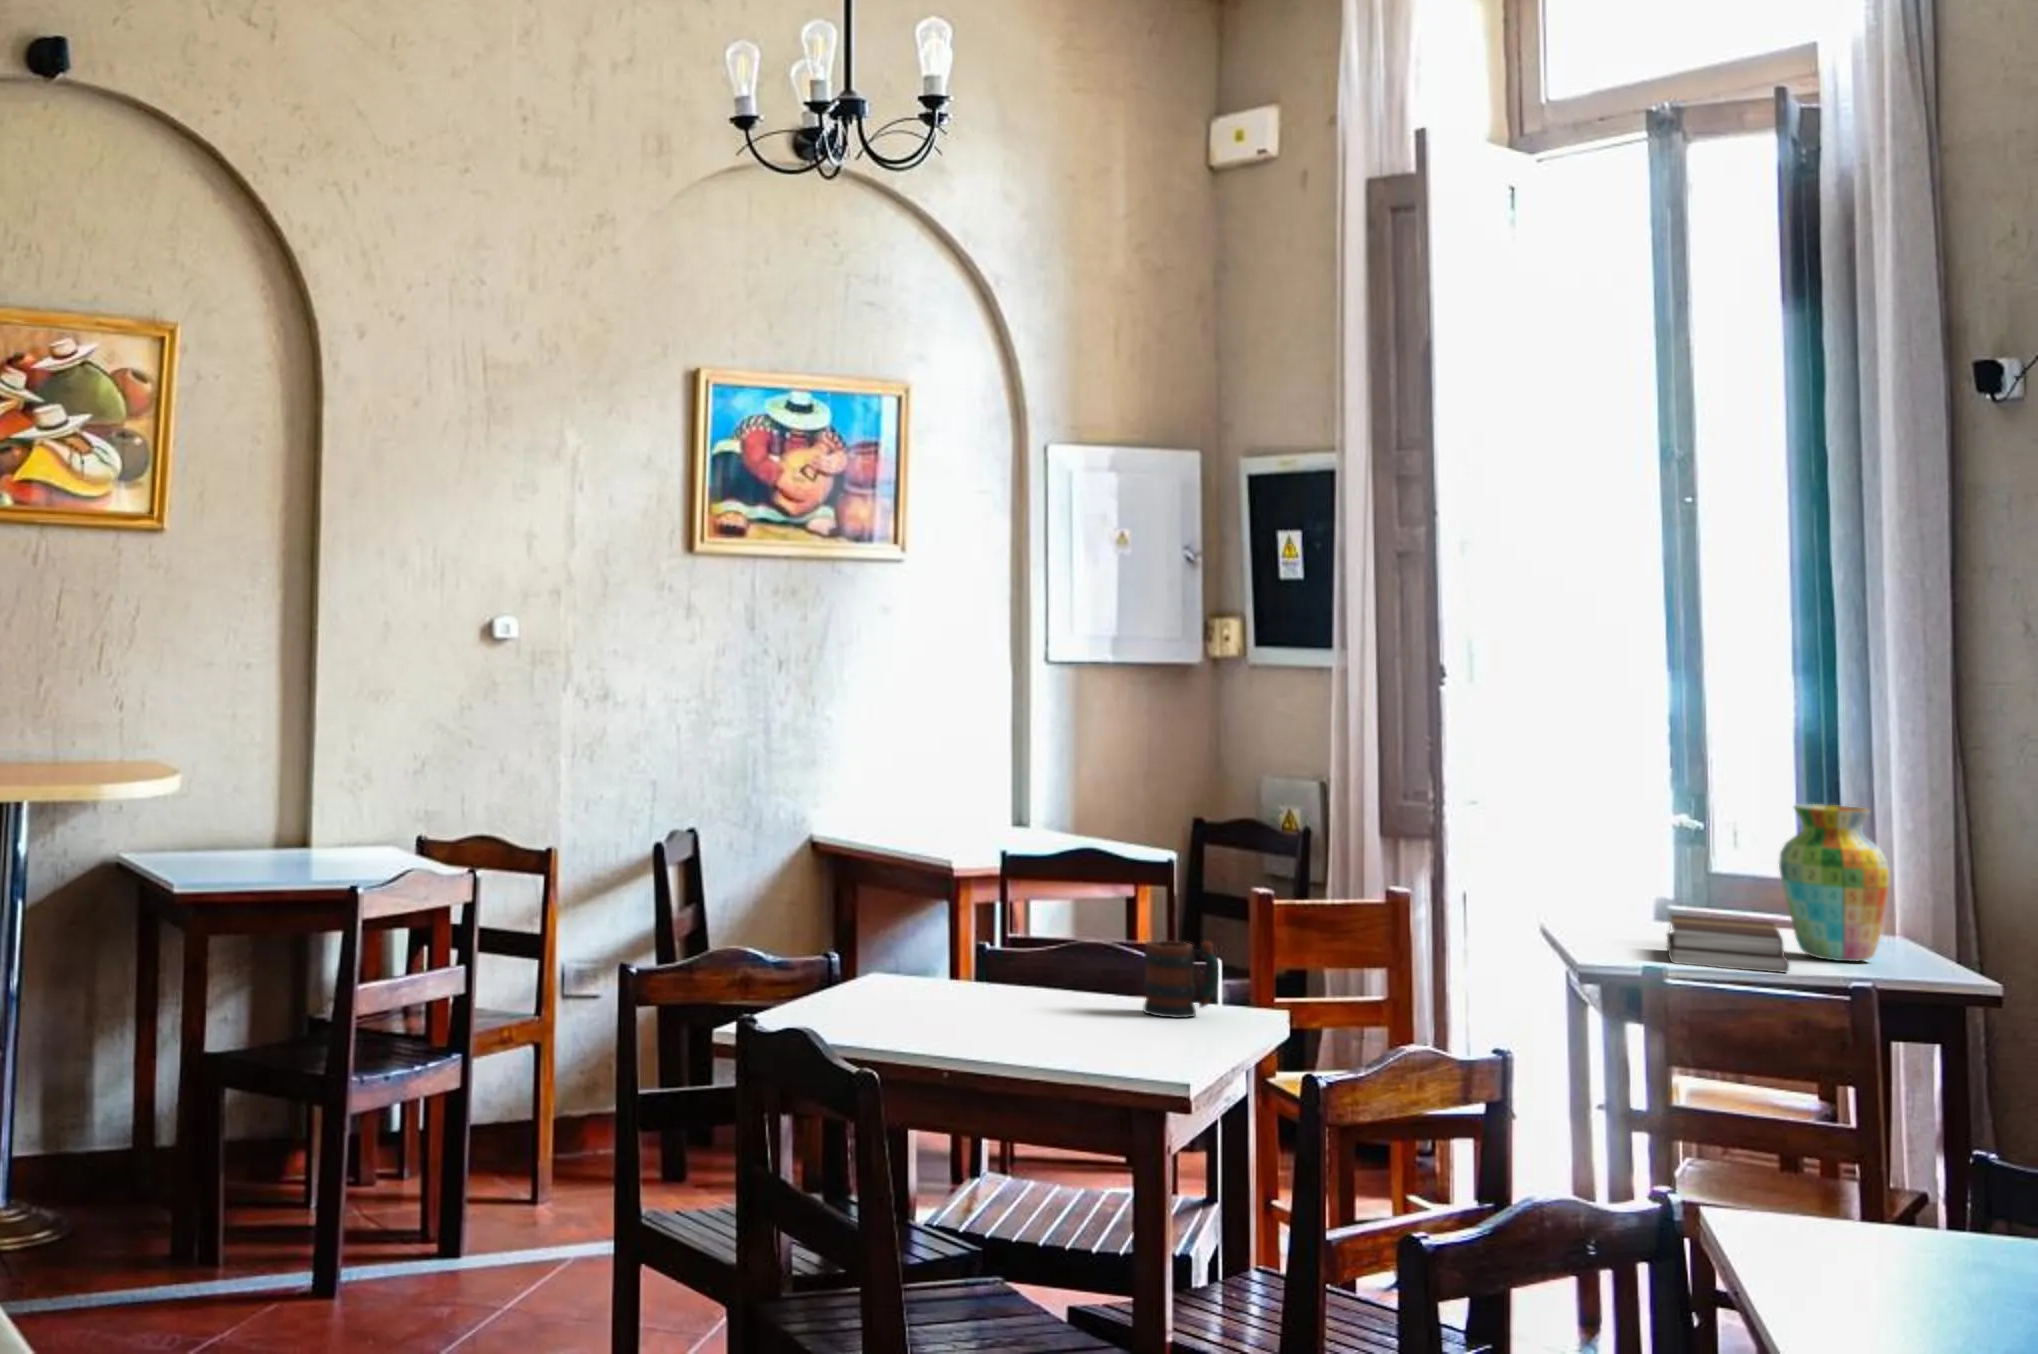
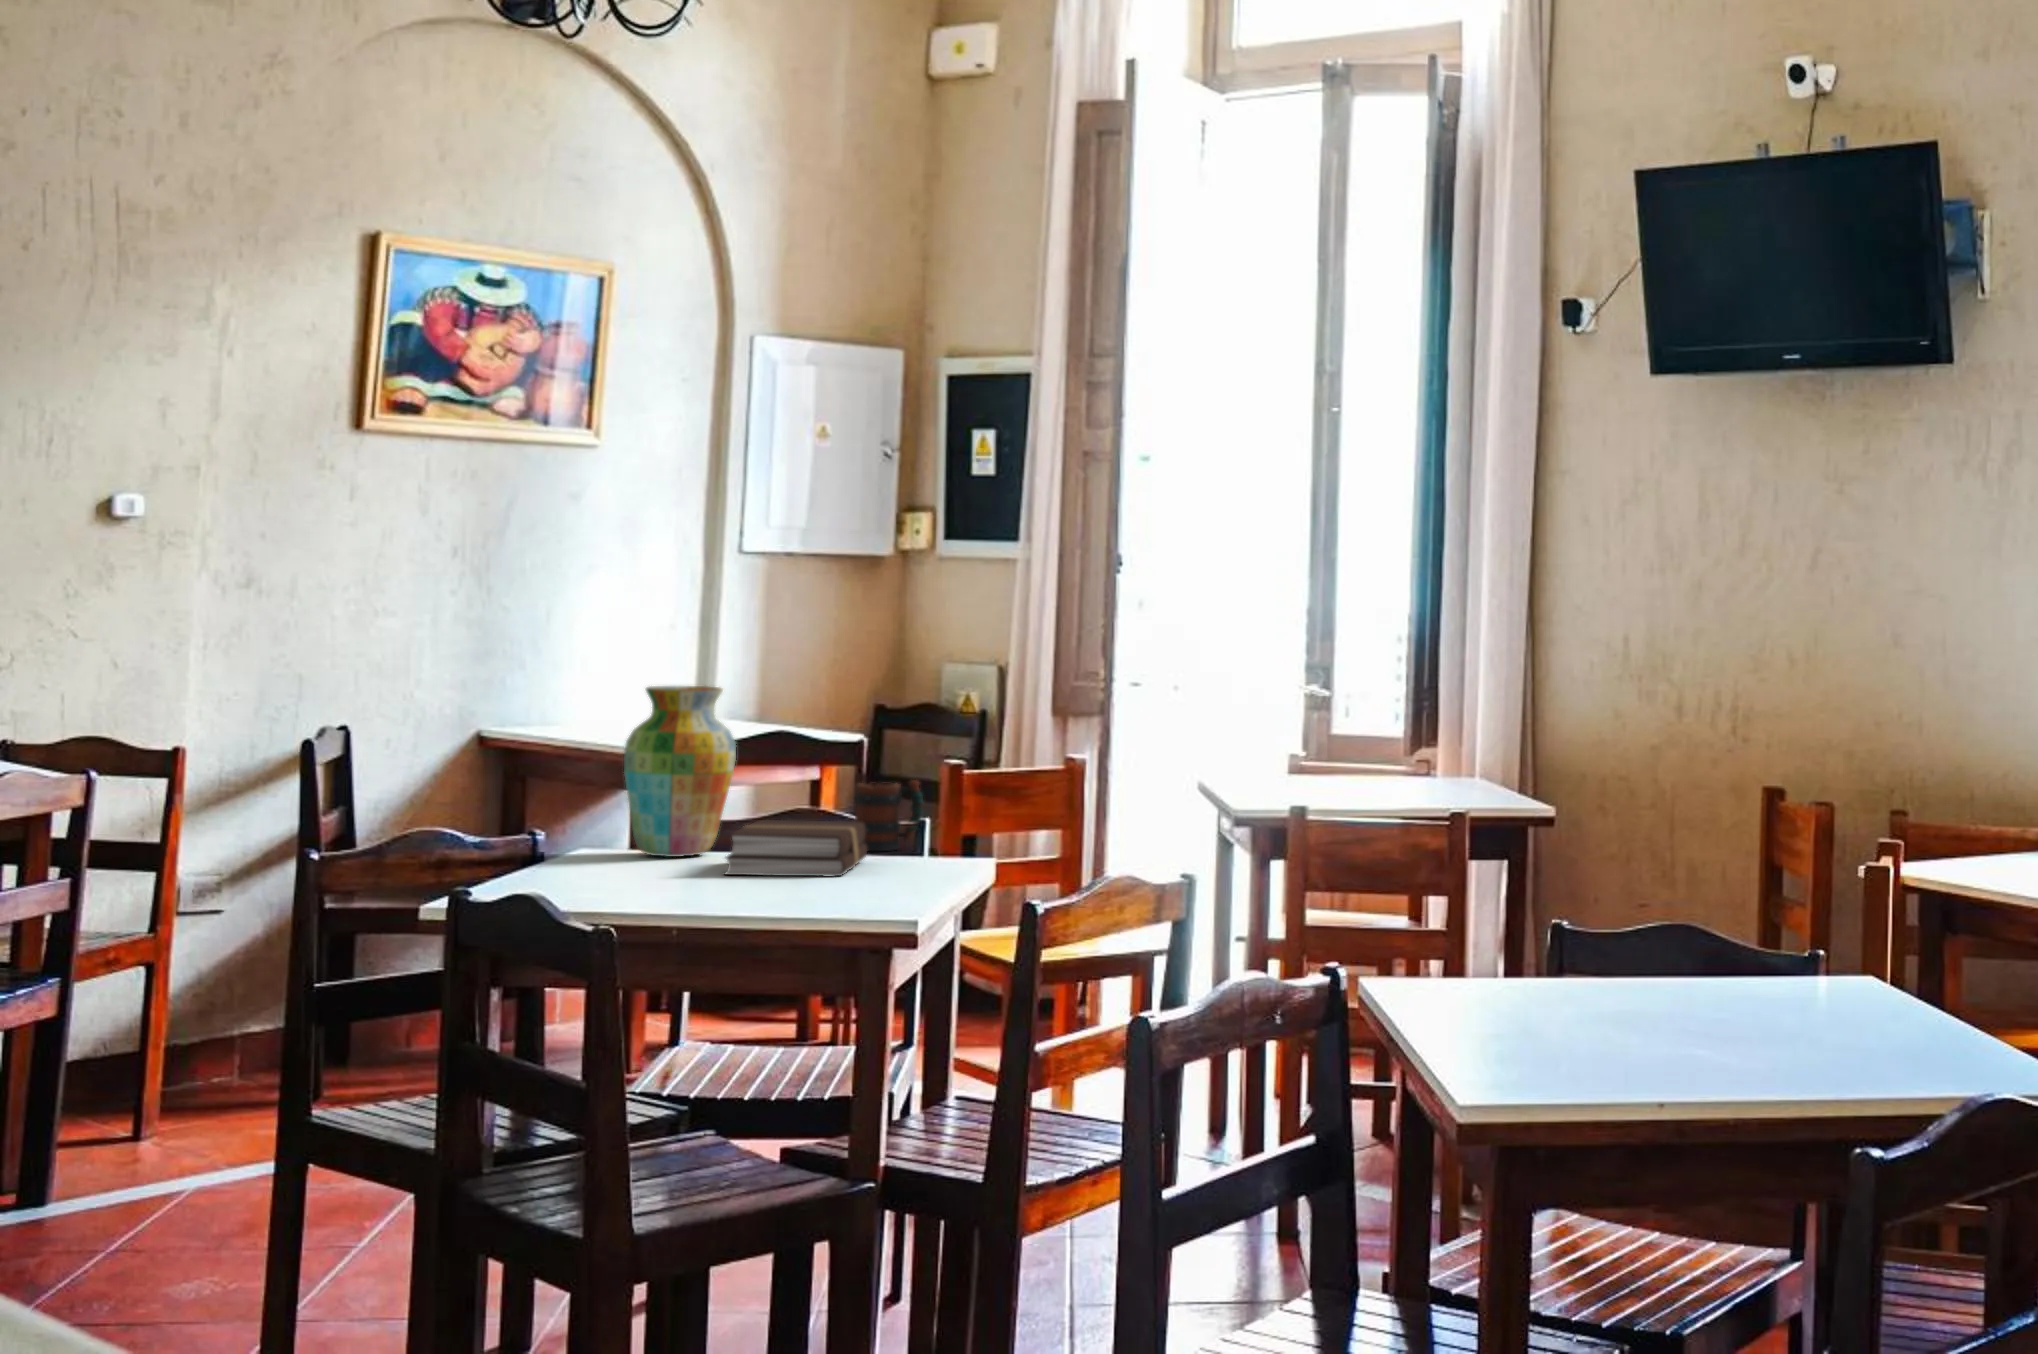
vase: present [1779,804,1889,961] -> present [624,686,736,857]
book: present [1667,915,1789,972] -> present [725,820,867,876]

